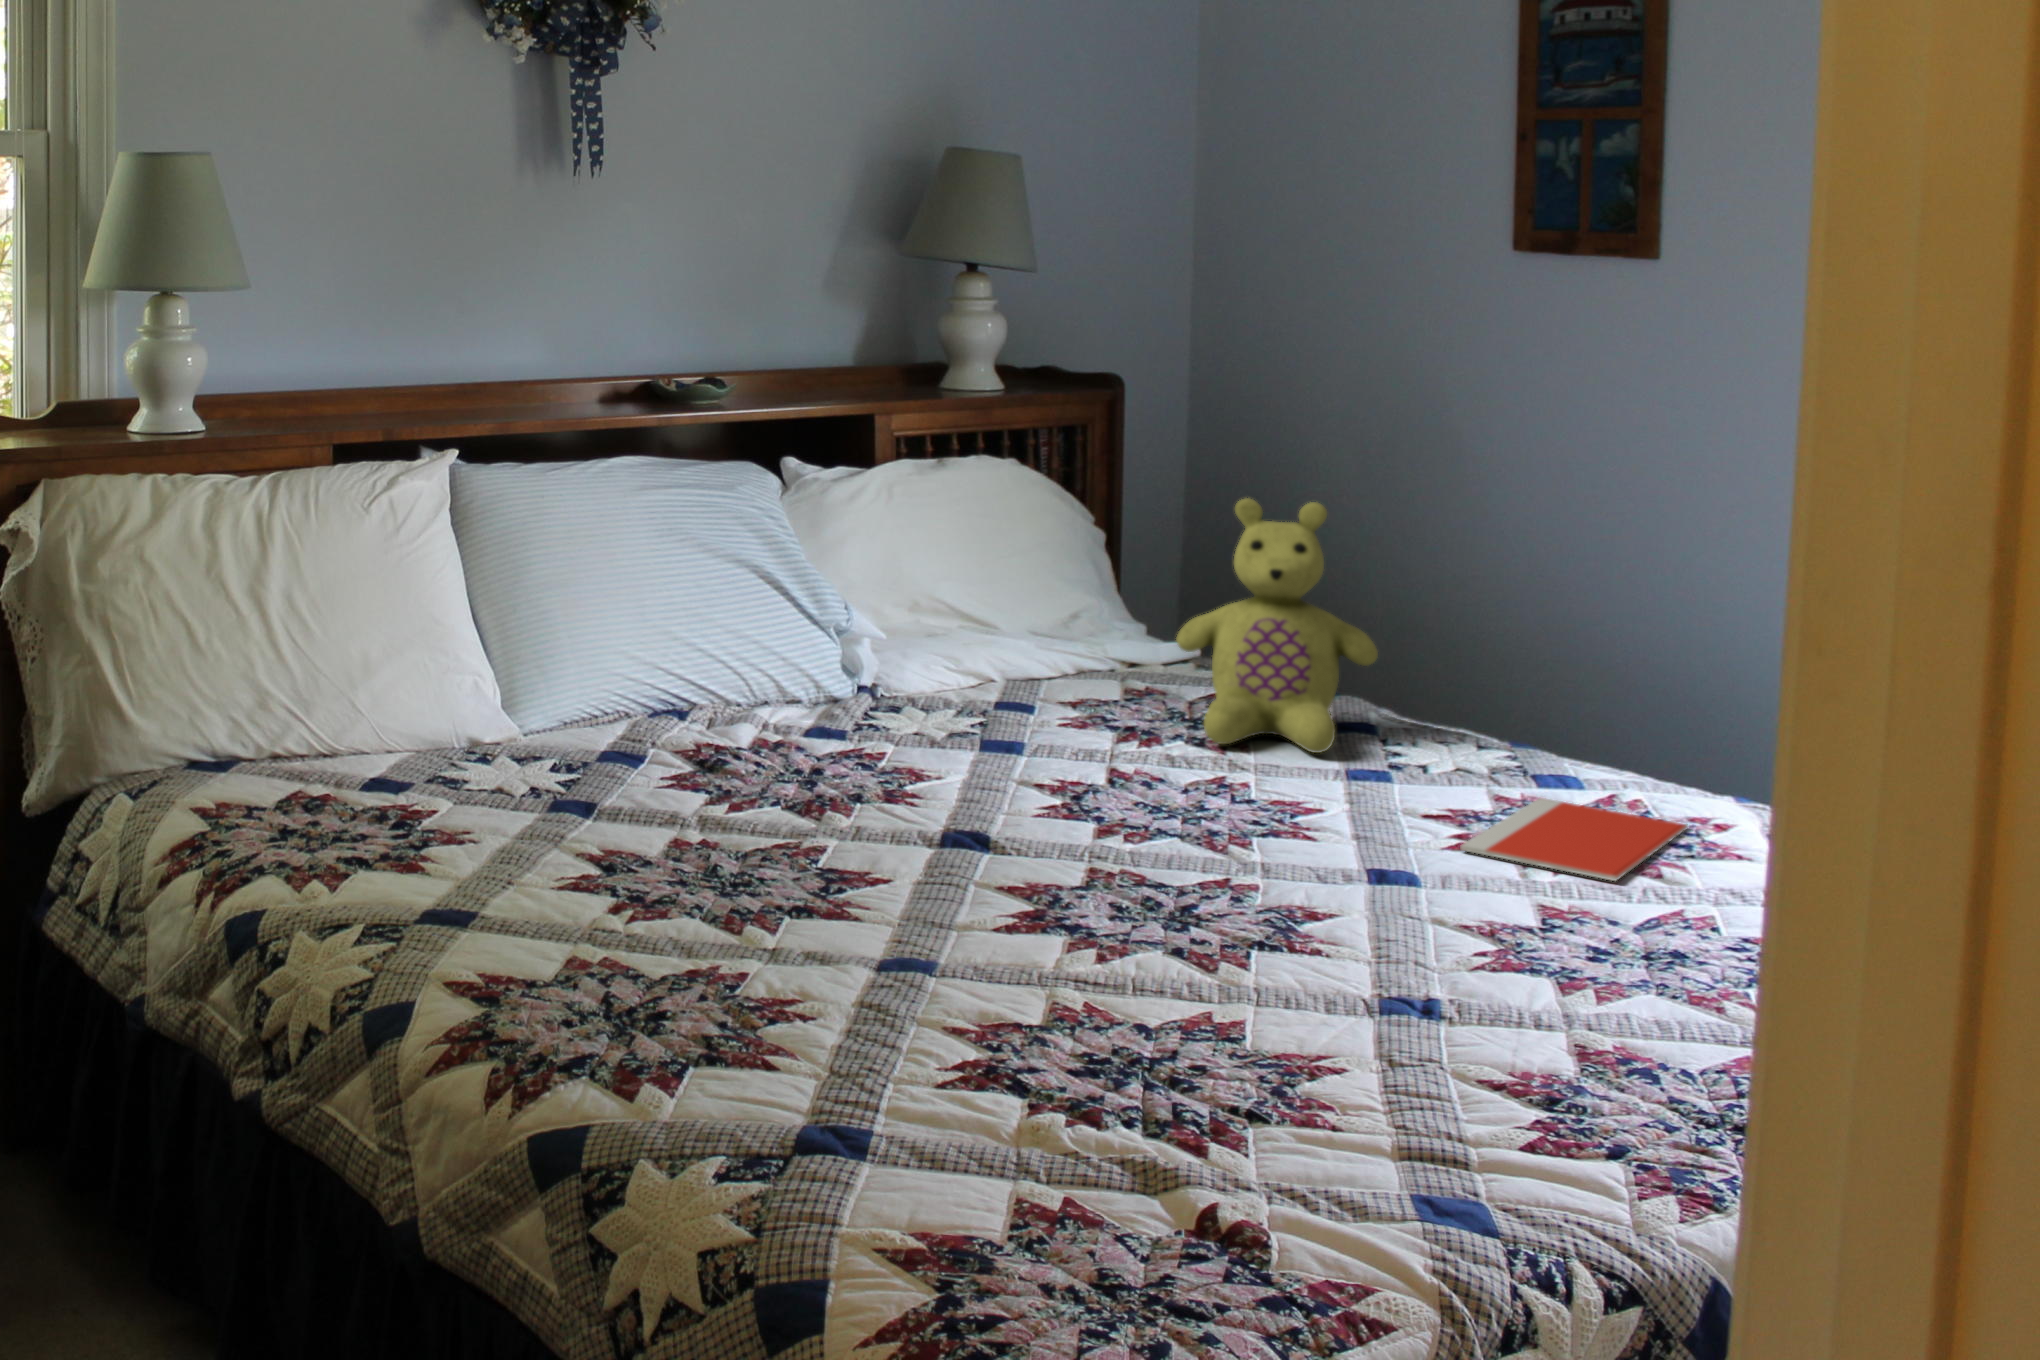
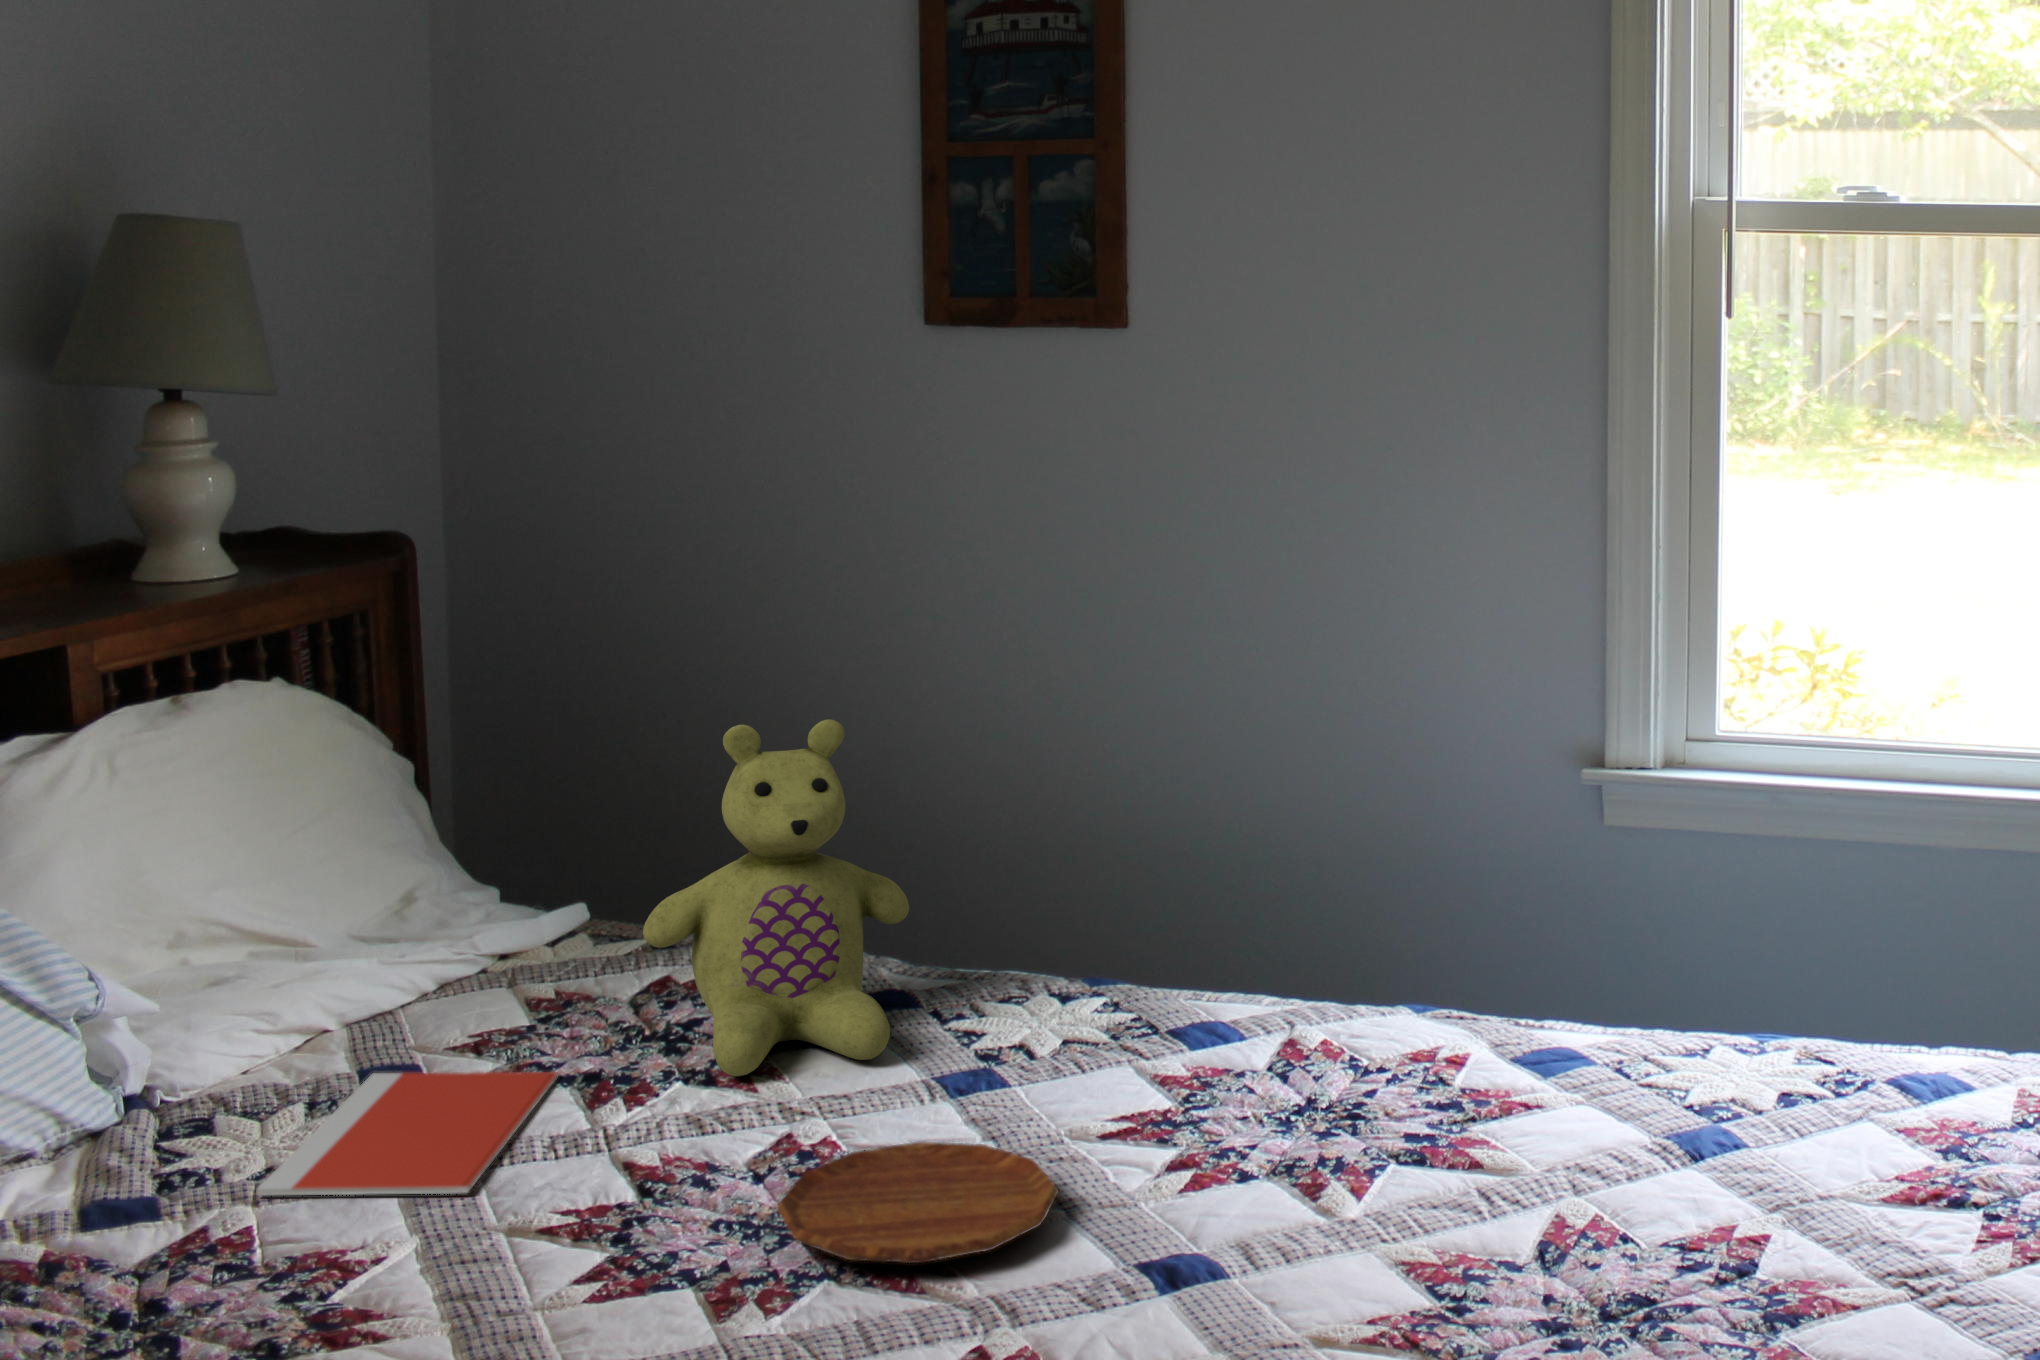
tray: none [1168,786,1370,850] -> present [776,1141,1059,1263]
notebook: present [1460,798,1687,881] -> present [256,1072,558,1195]

